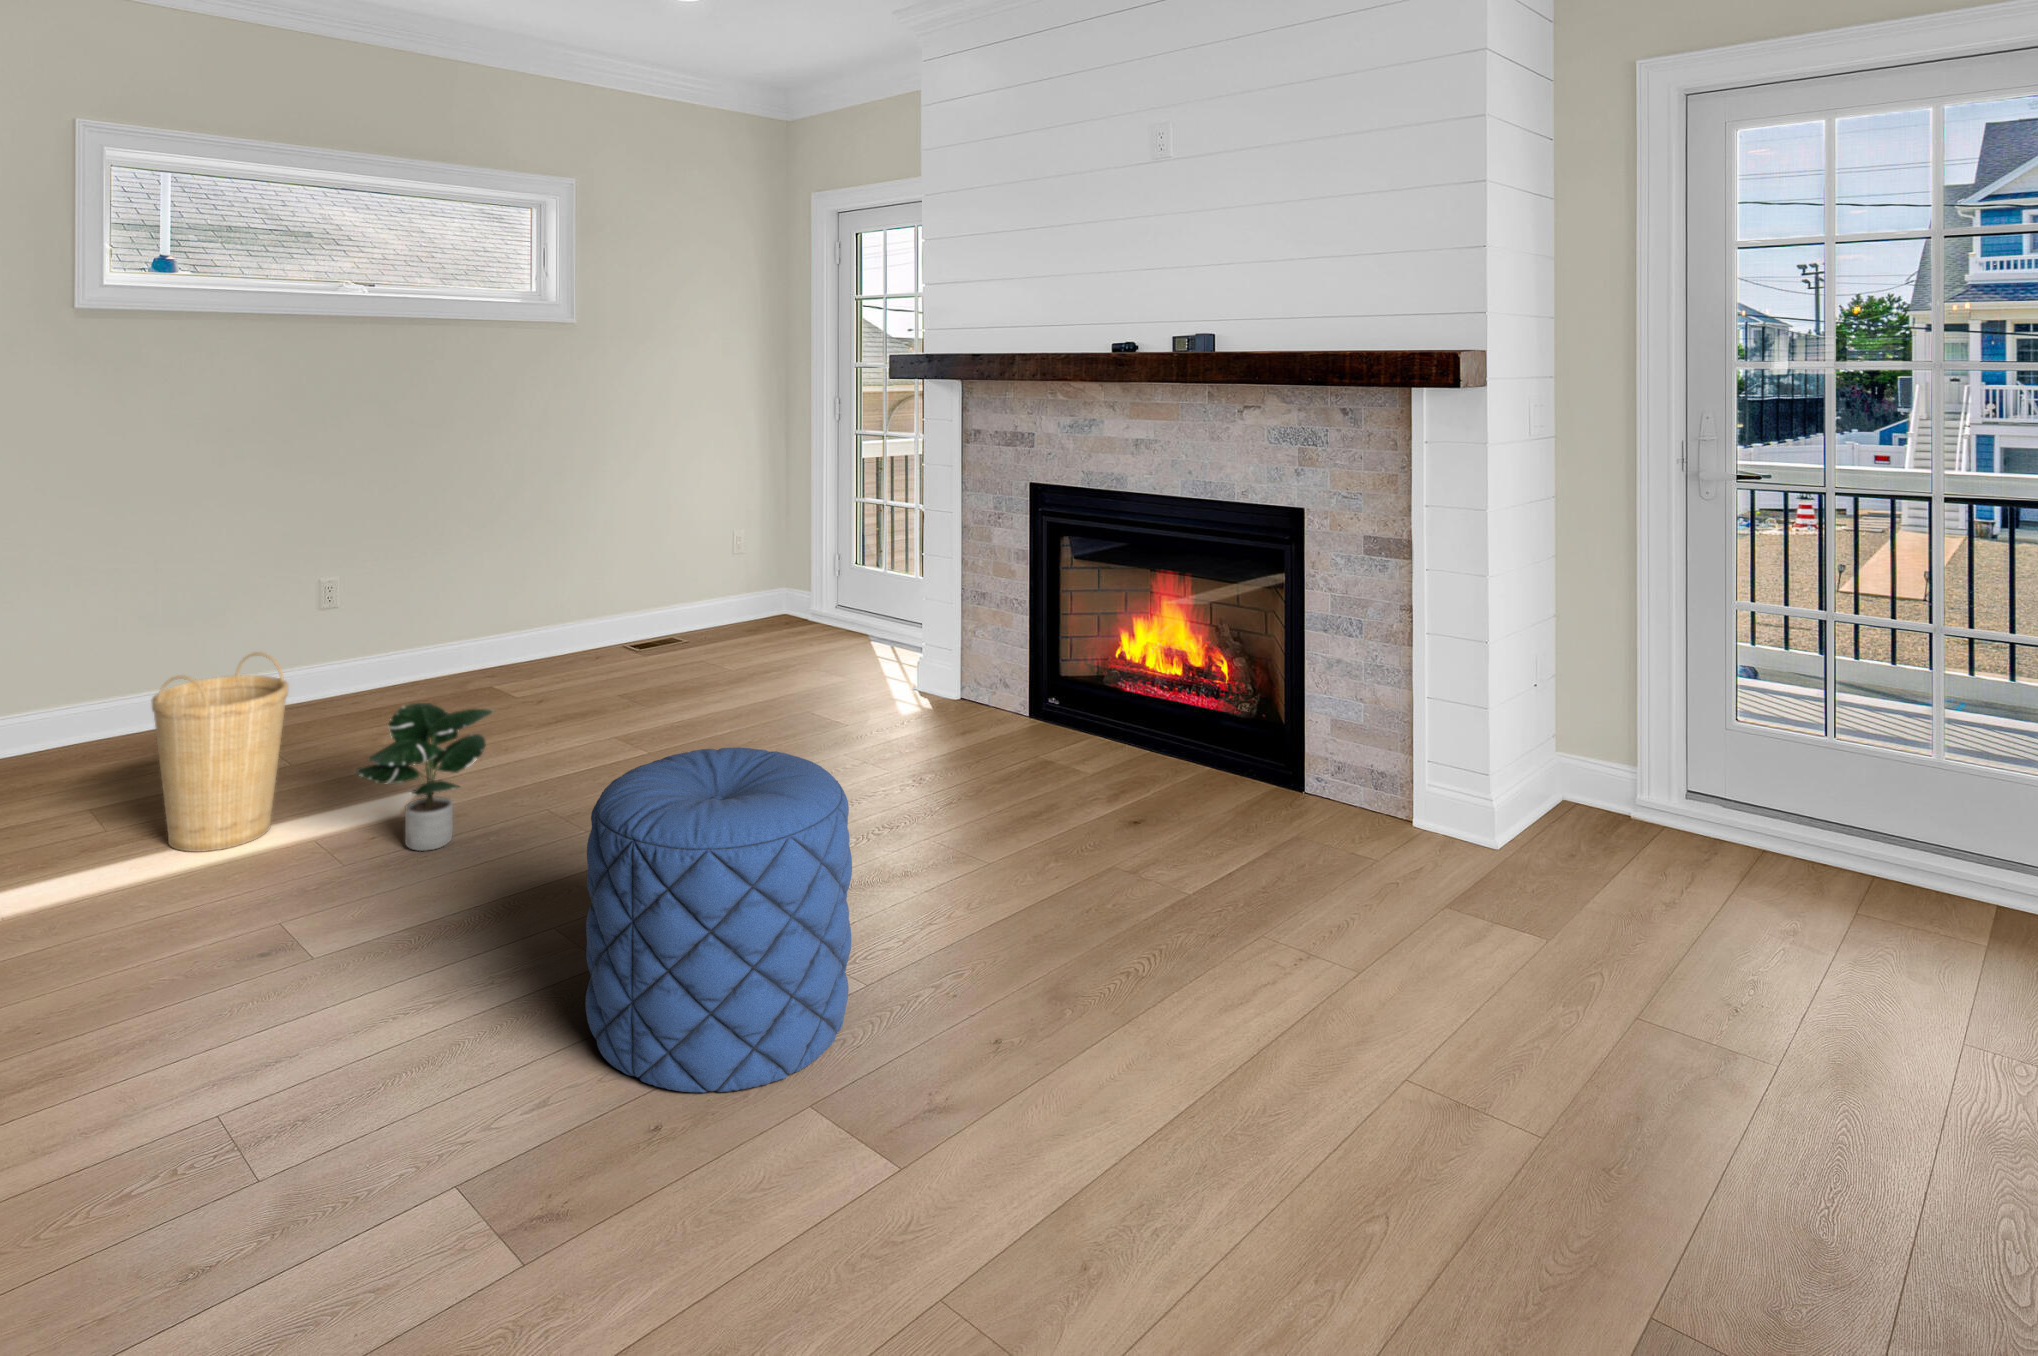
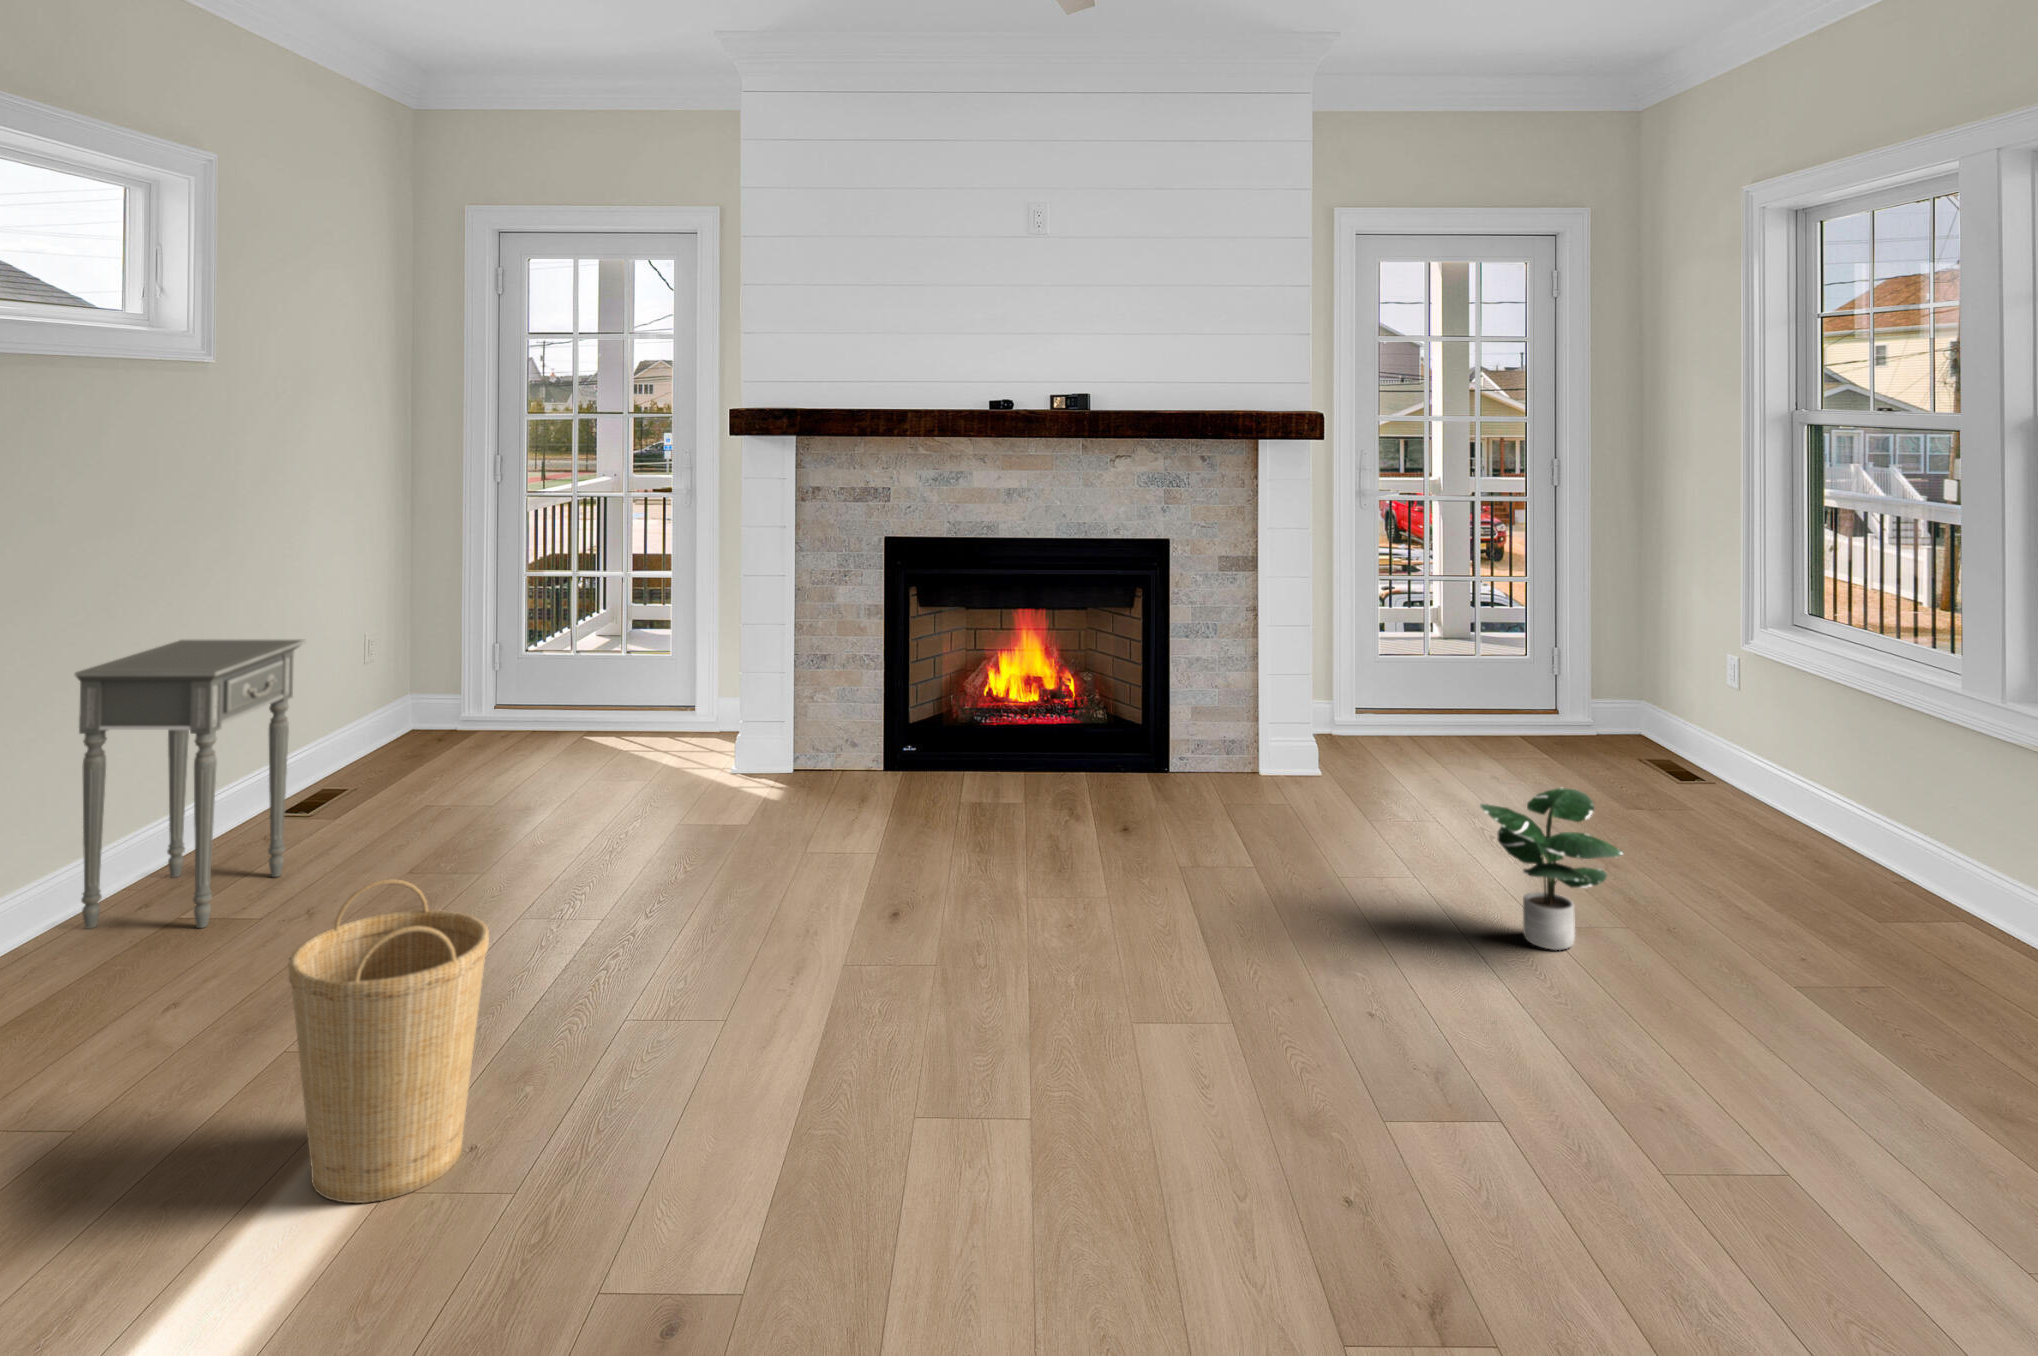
side table: none [412,508,555,692] -> present [75,640,305,929]
potted plant: present [356,703,493,851] -> present [1480,788,1623,950]
pouf: present [586,748,852,1093] -> none [1129,790,1368,1087]

